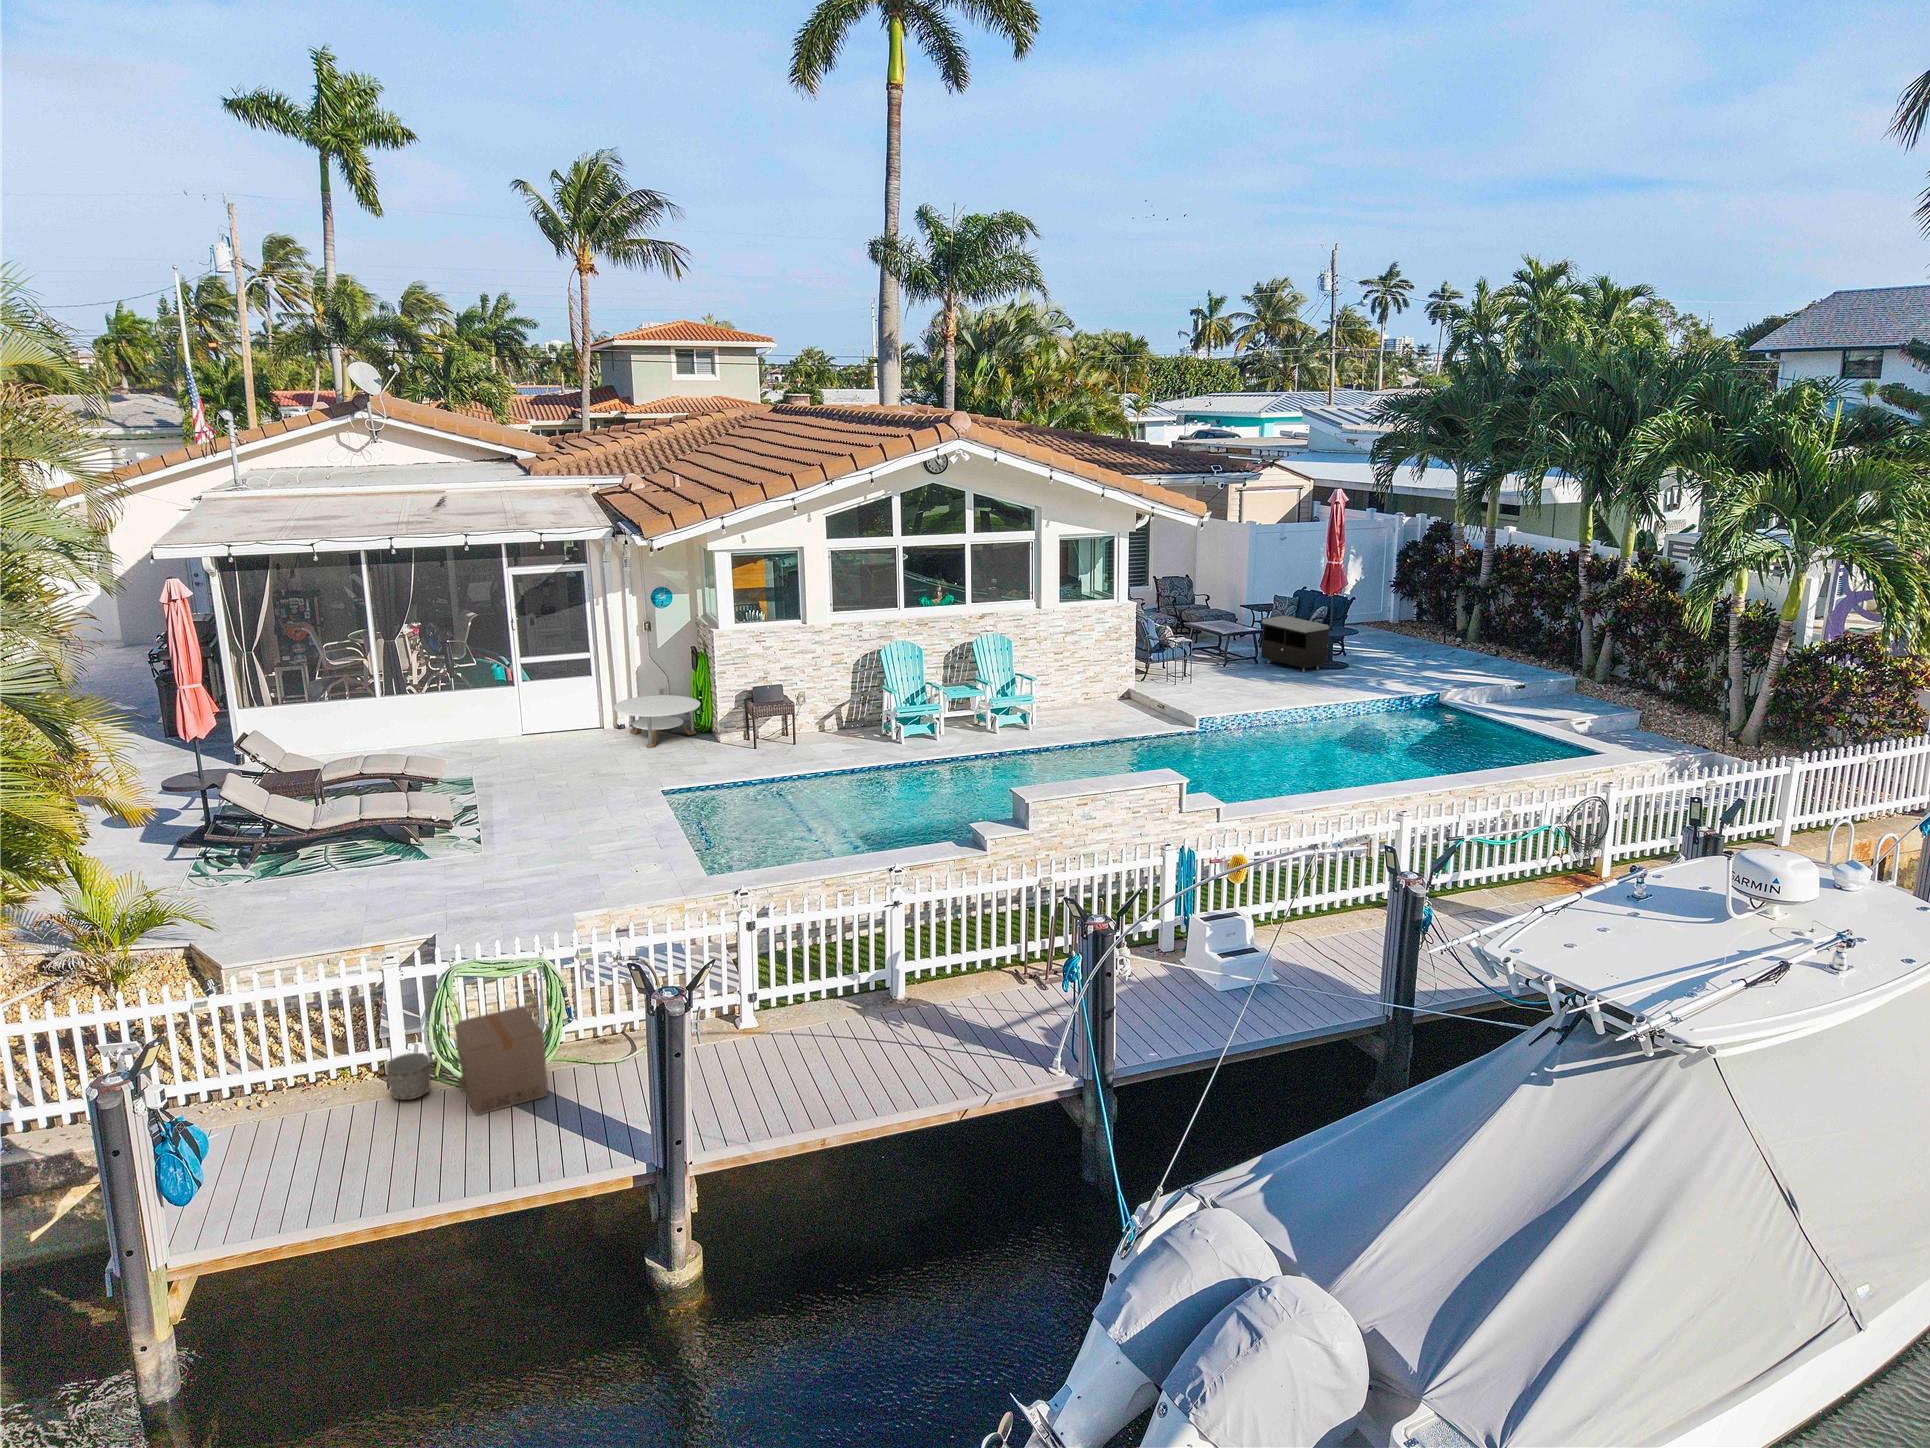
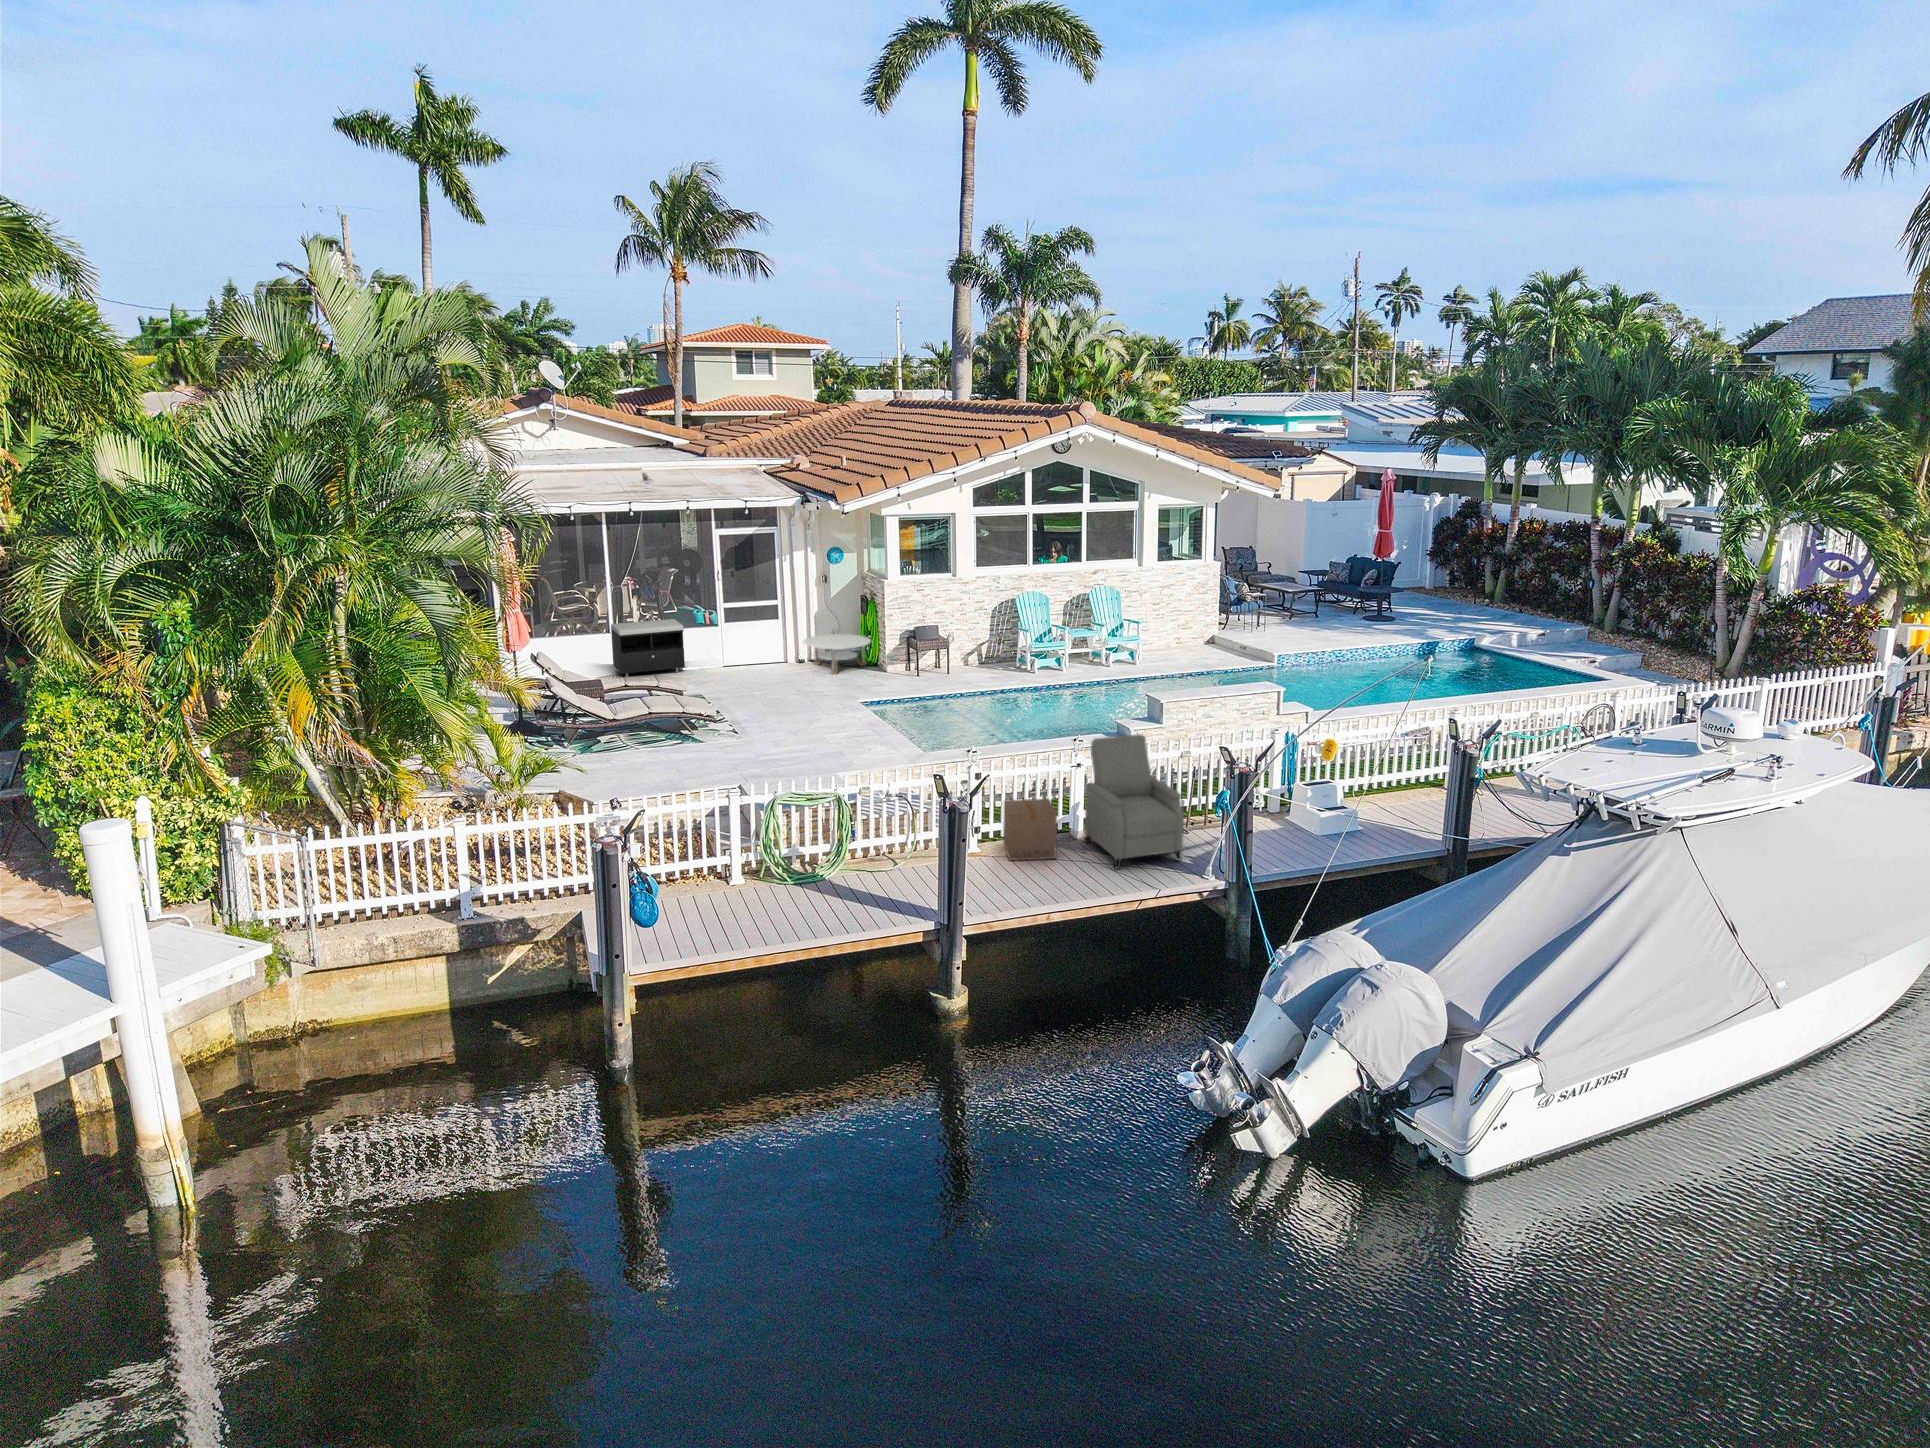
storage bench: present [1261,616,1329,671] -> present [611,619,685,677]
chair: none [901,862,1029,1053] -> present [1085,735,1184,869]
cardboard box: present [455,1006,548,1115] -> present [1003,799,1057,860]
planter: present [386,1053,431,1100] -> none [730,859,760,891]

